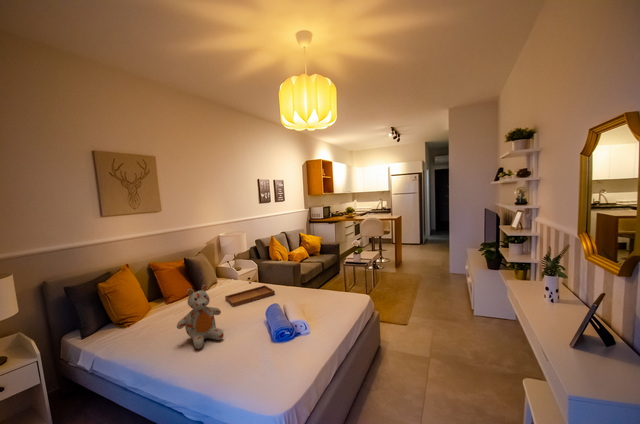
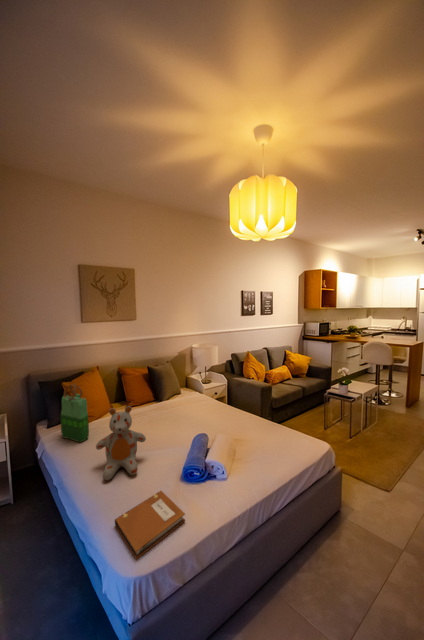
tote bag: none [108,280,147,340] -> present [61,384,89,442]
tray: present [225,282,275,307] -> none [175,404,225,430]
notebook: none [231,338,282,372] -> present [115,491,185,559]

